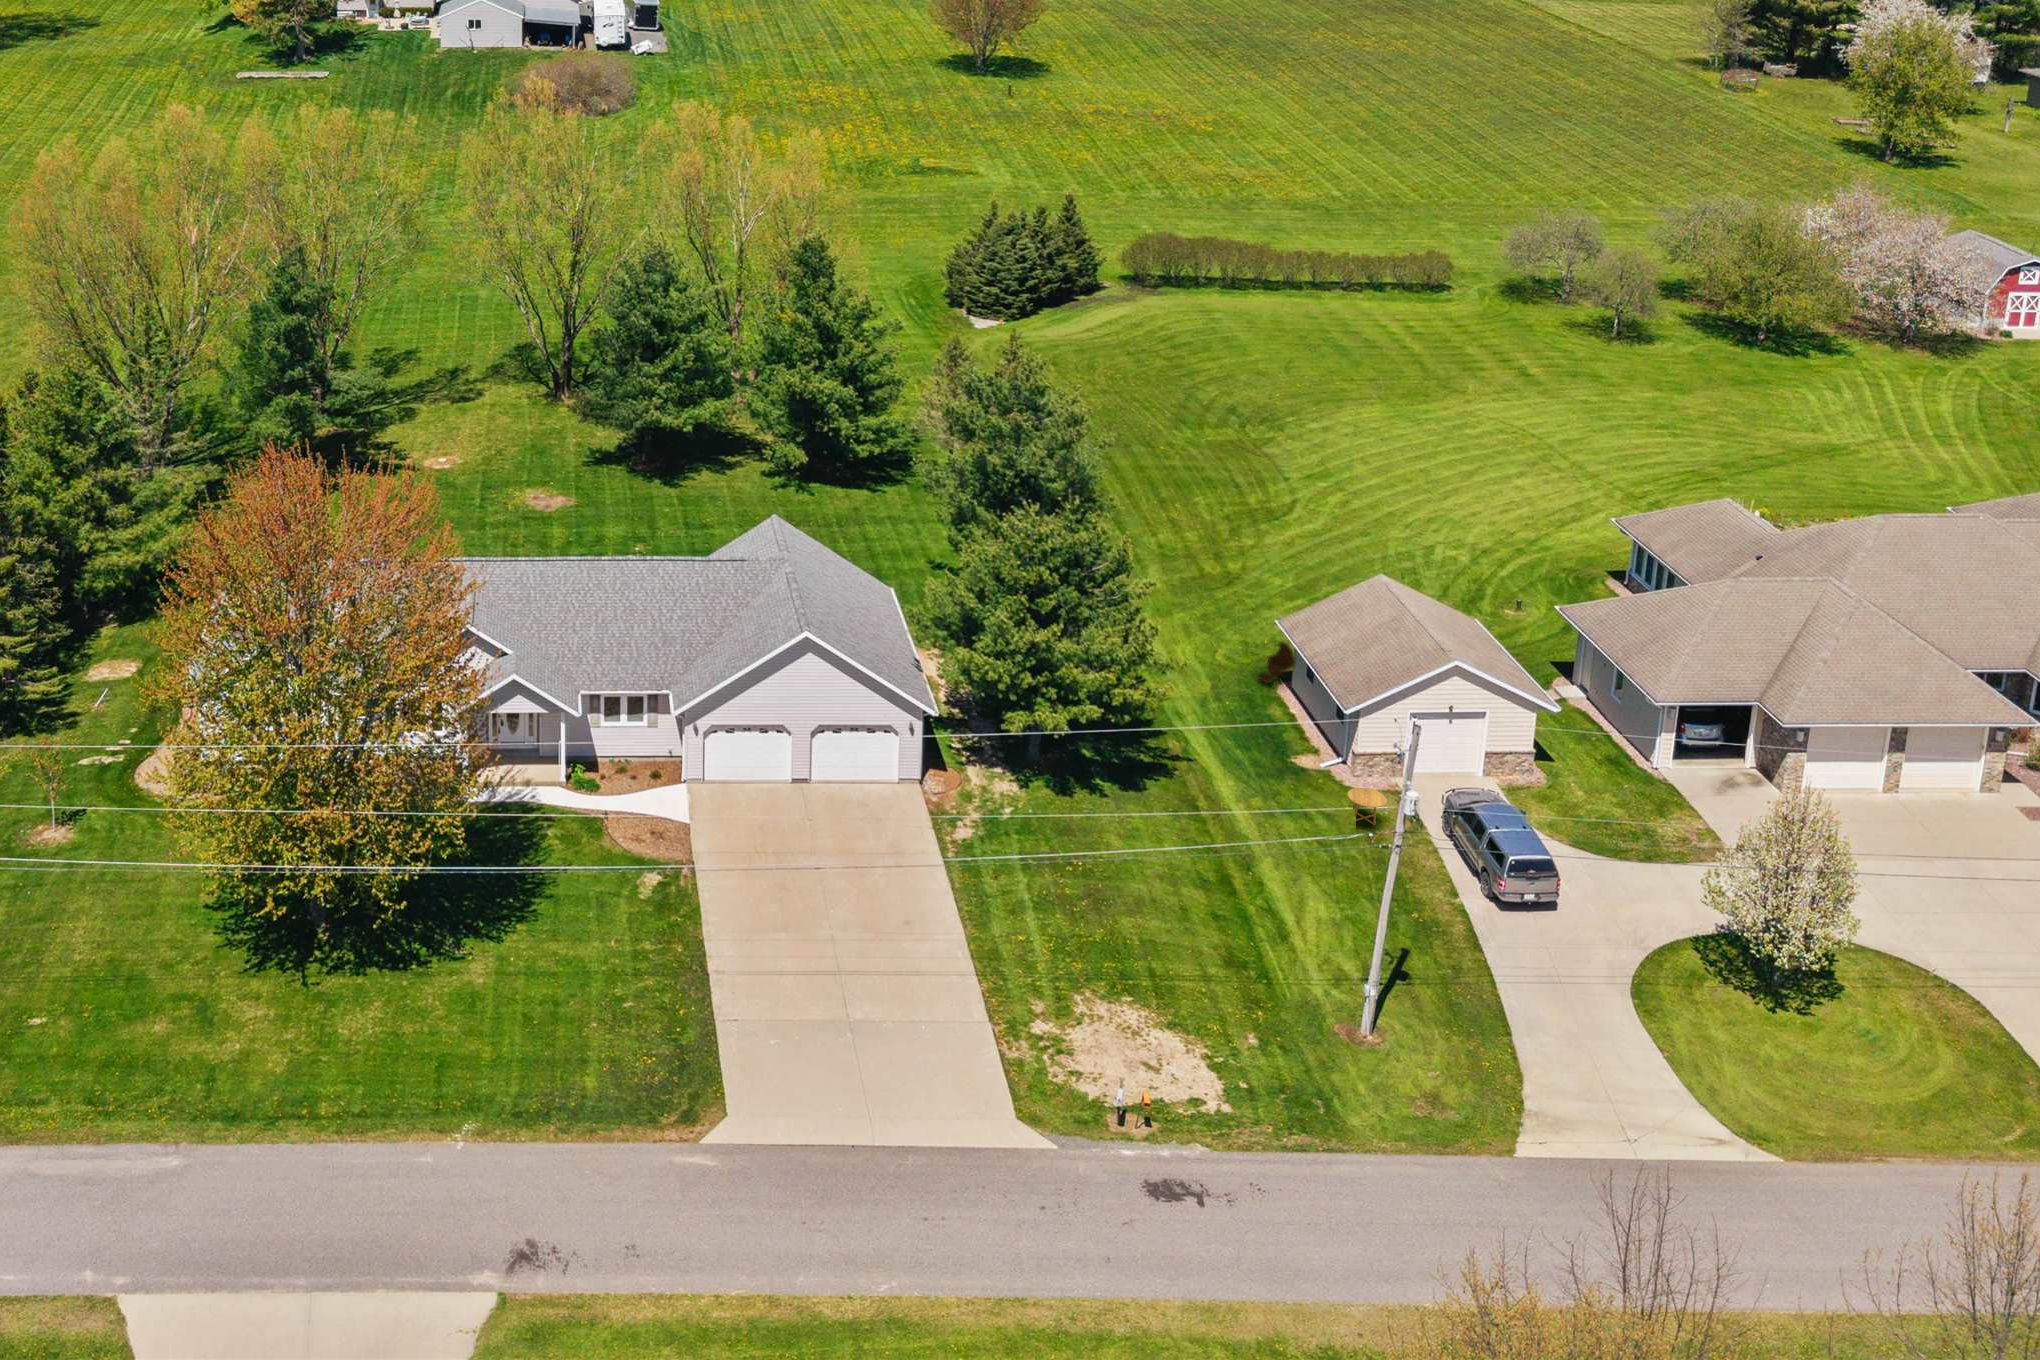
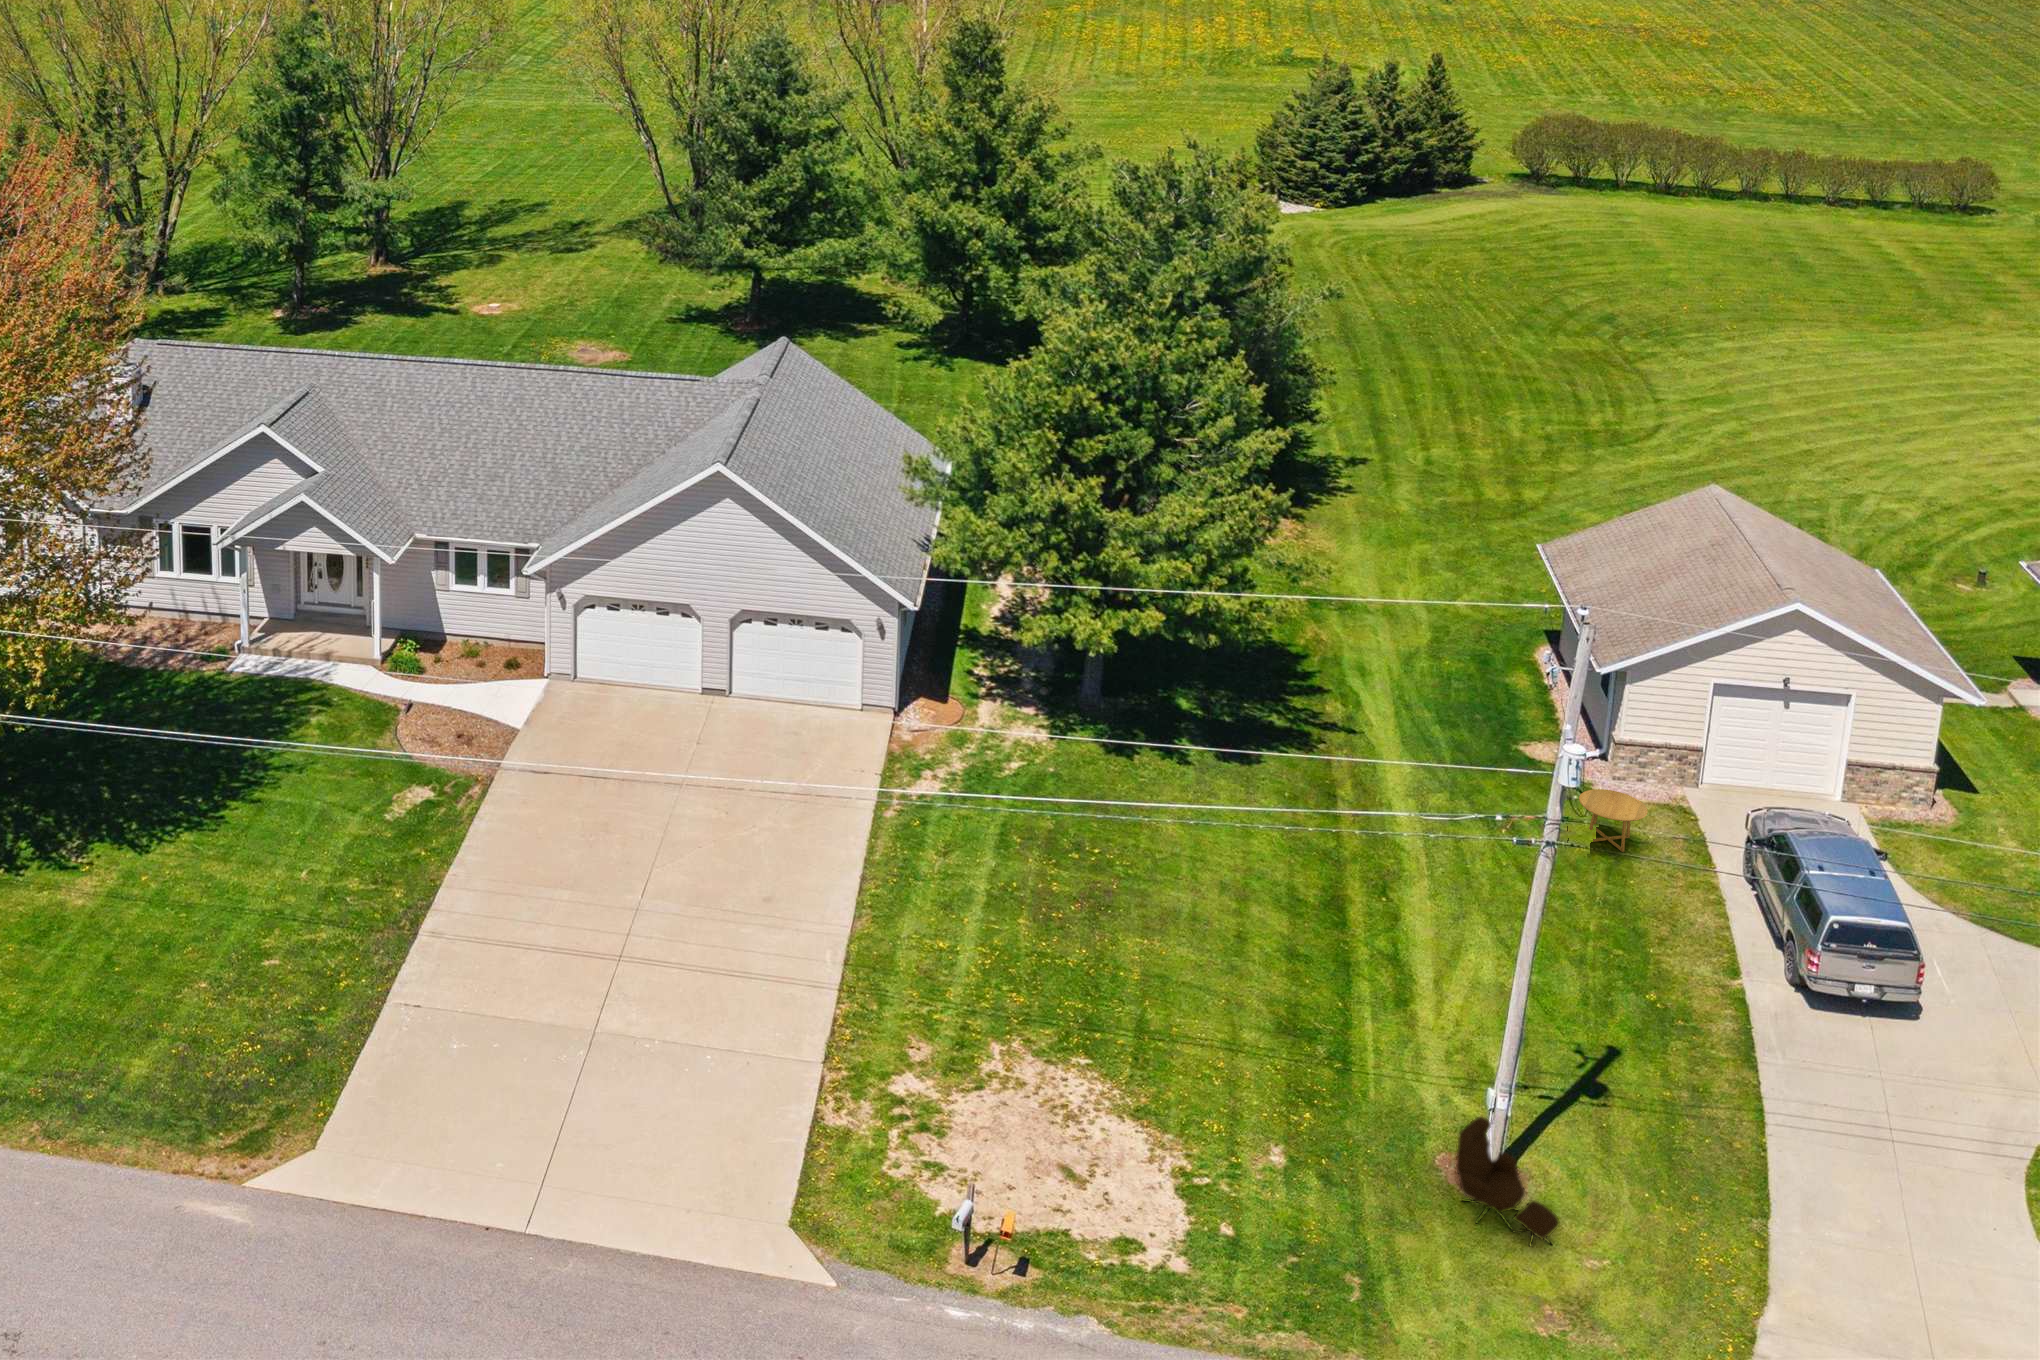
lounge chair: present [1257,642,1295,687] -> present [1456,1116,1559,1245]

